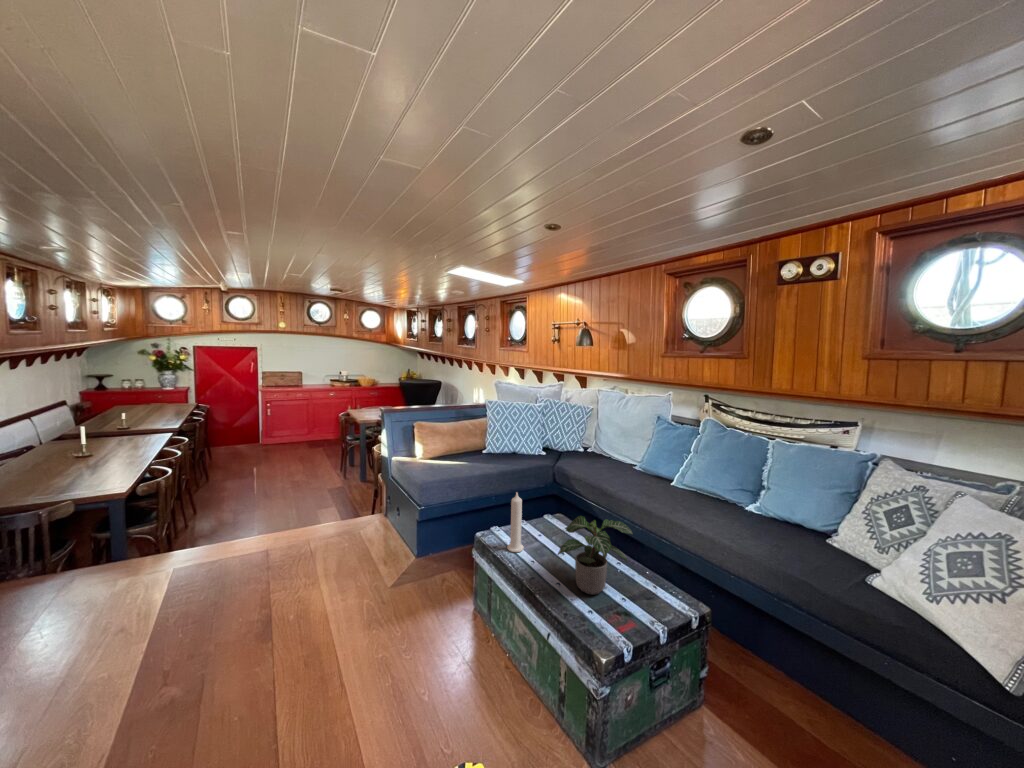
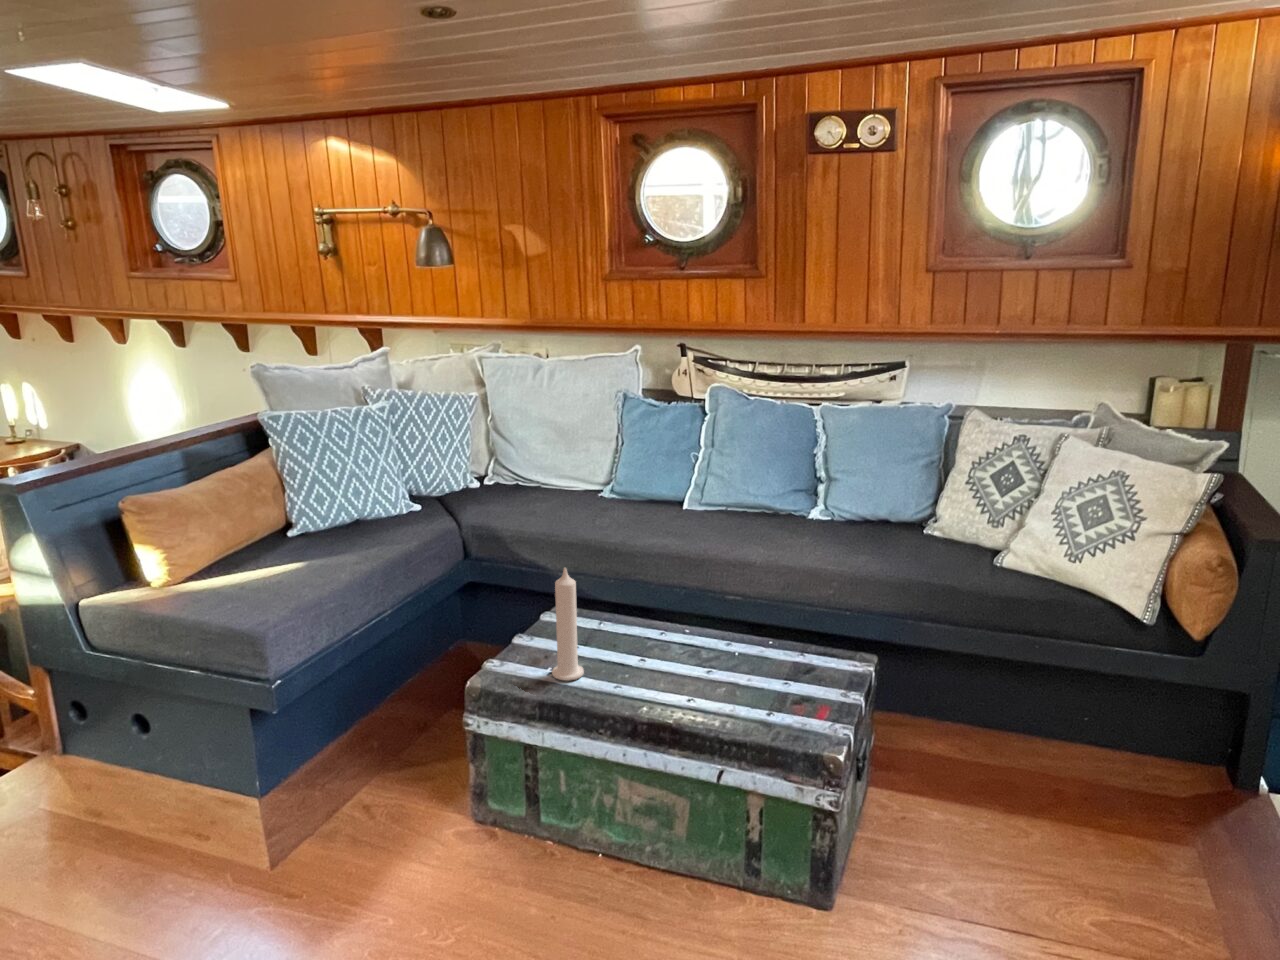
potted plant: present [558,516,632,594] -> none [678,568,784,692]

